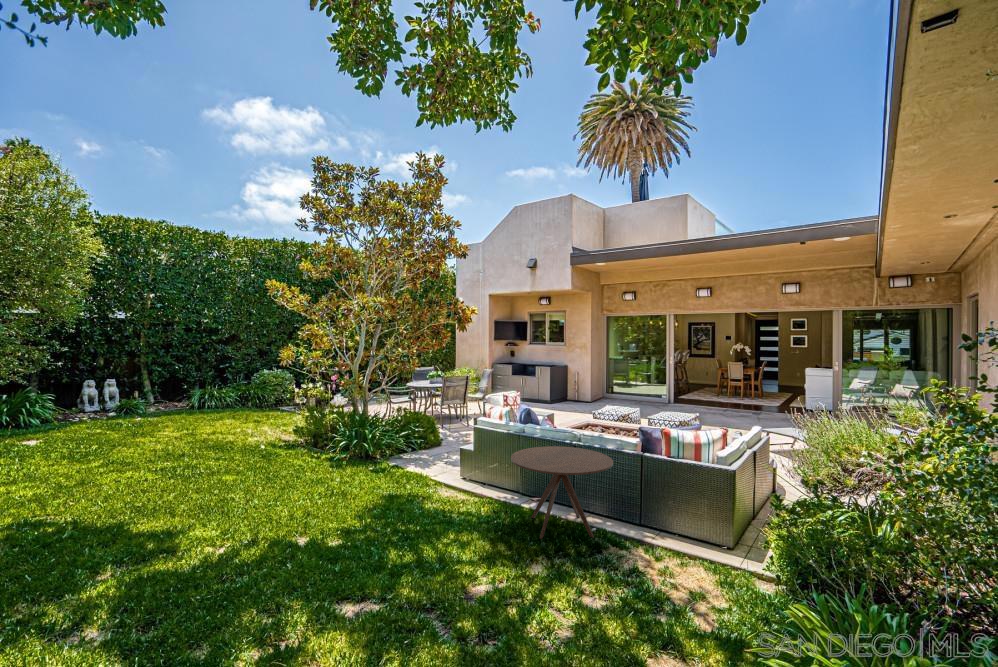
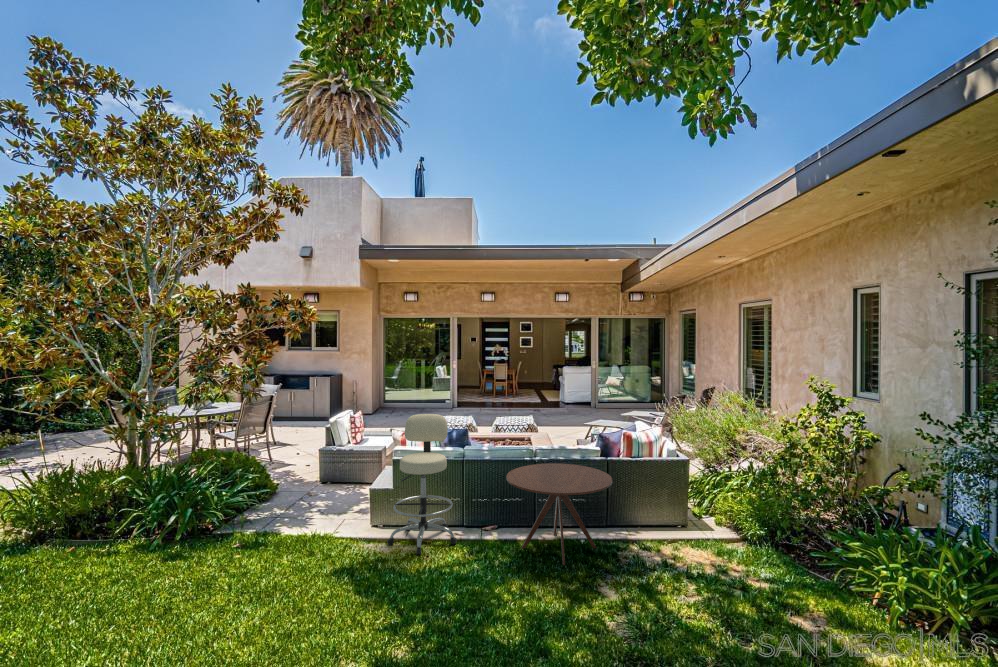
stool: none [449,391,505,500] -> present [387,414,457,555]

